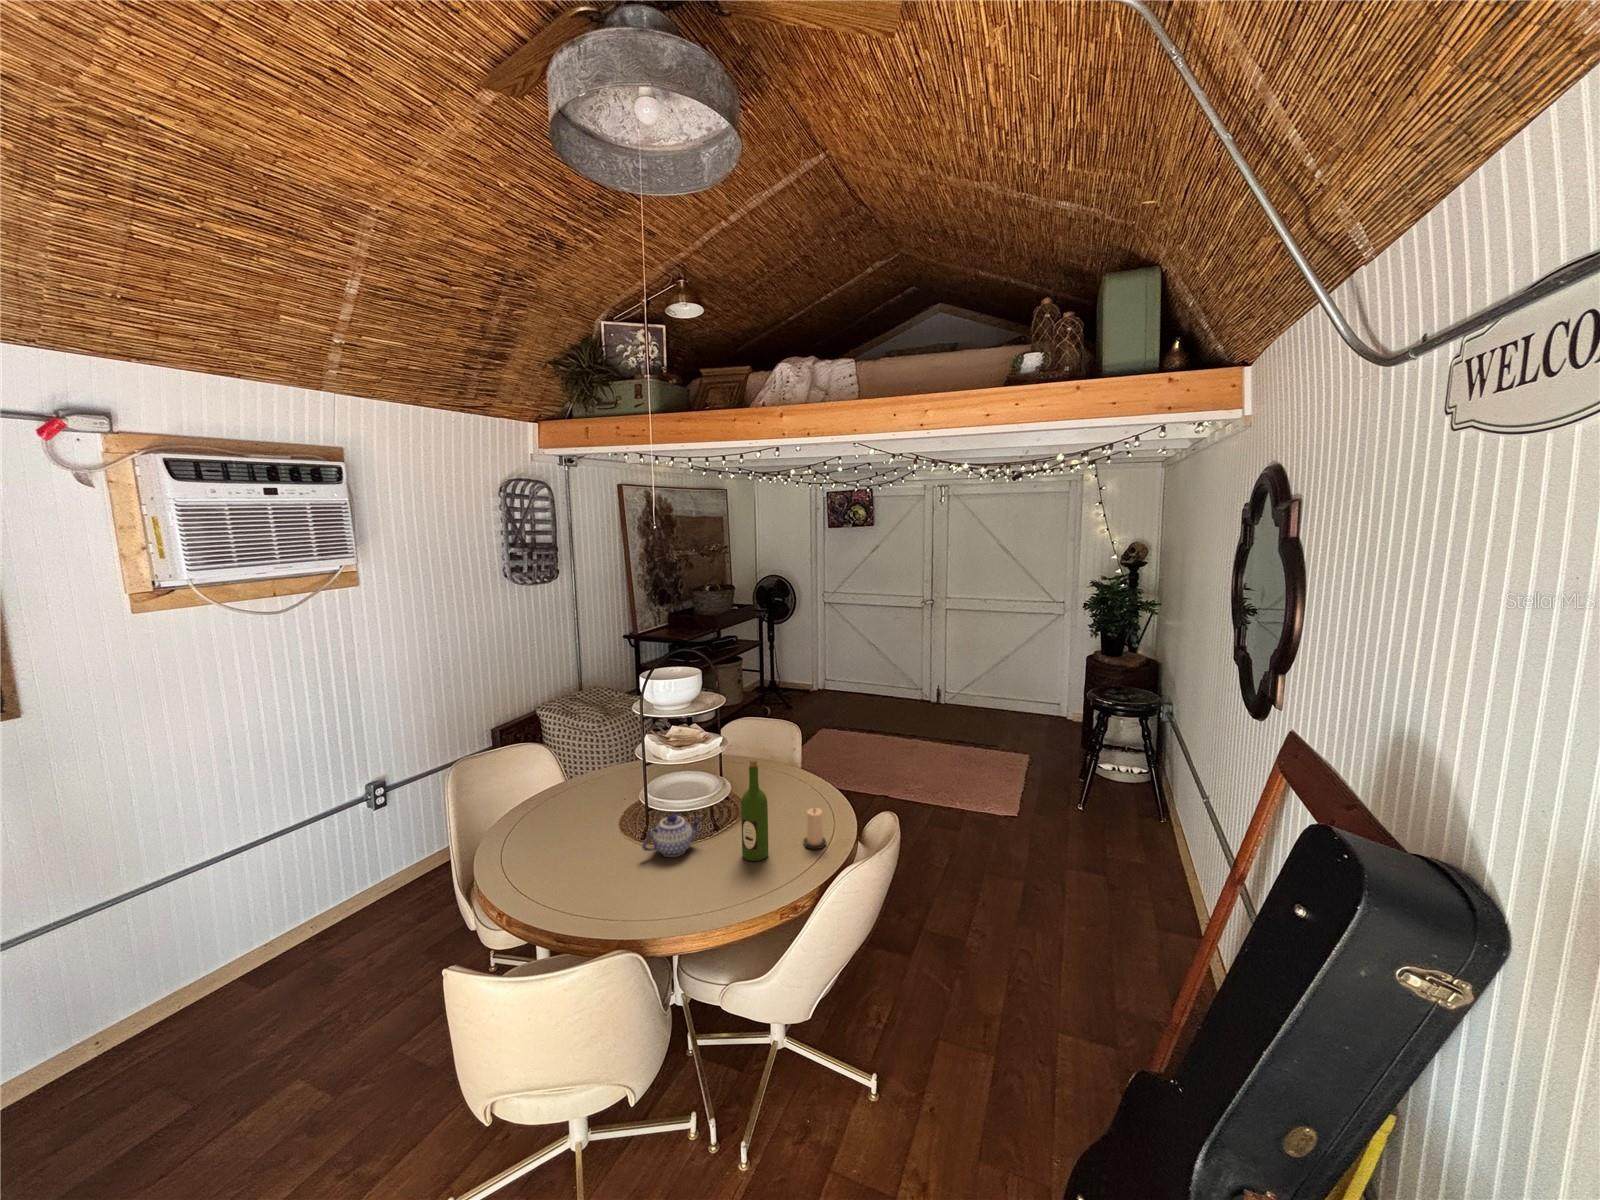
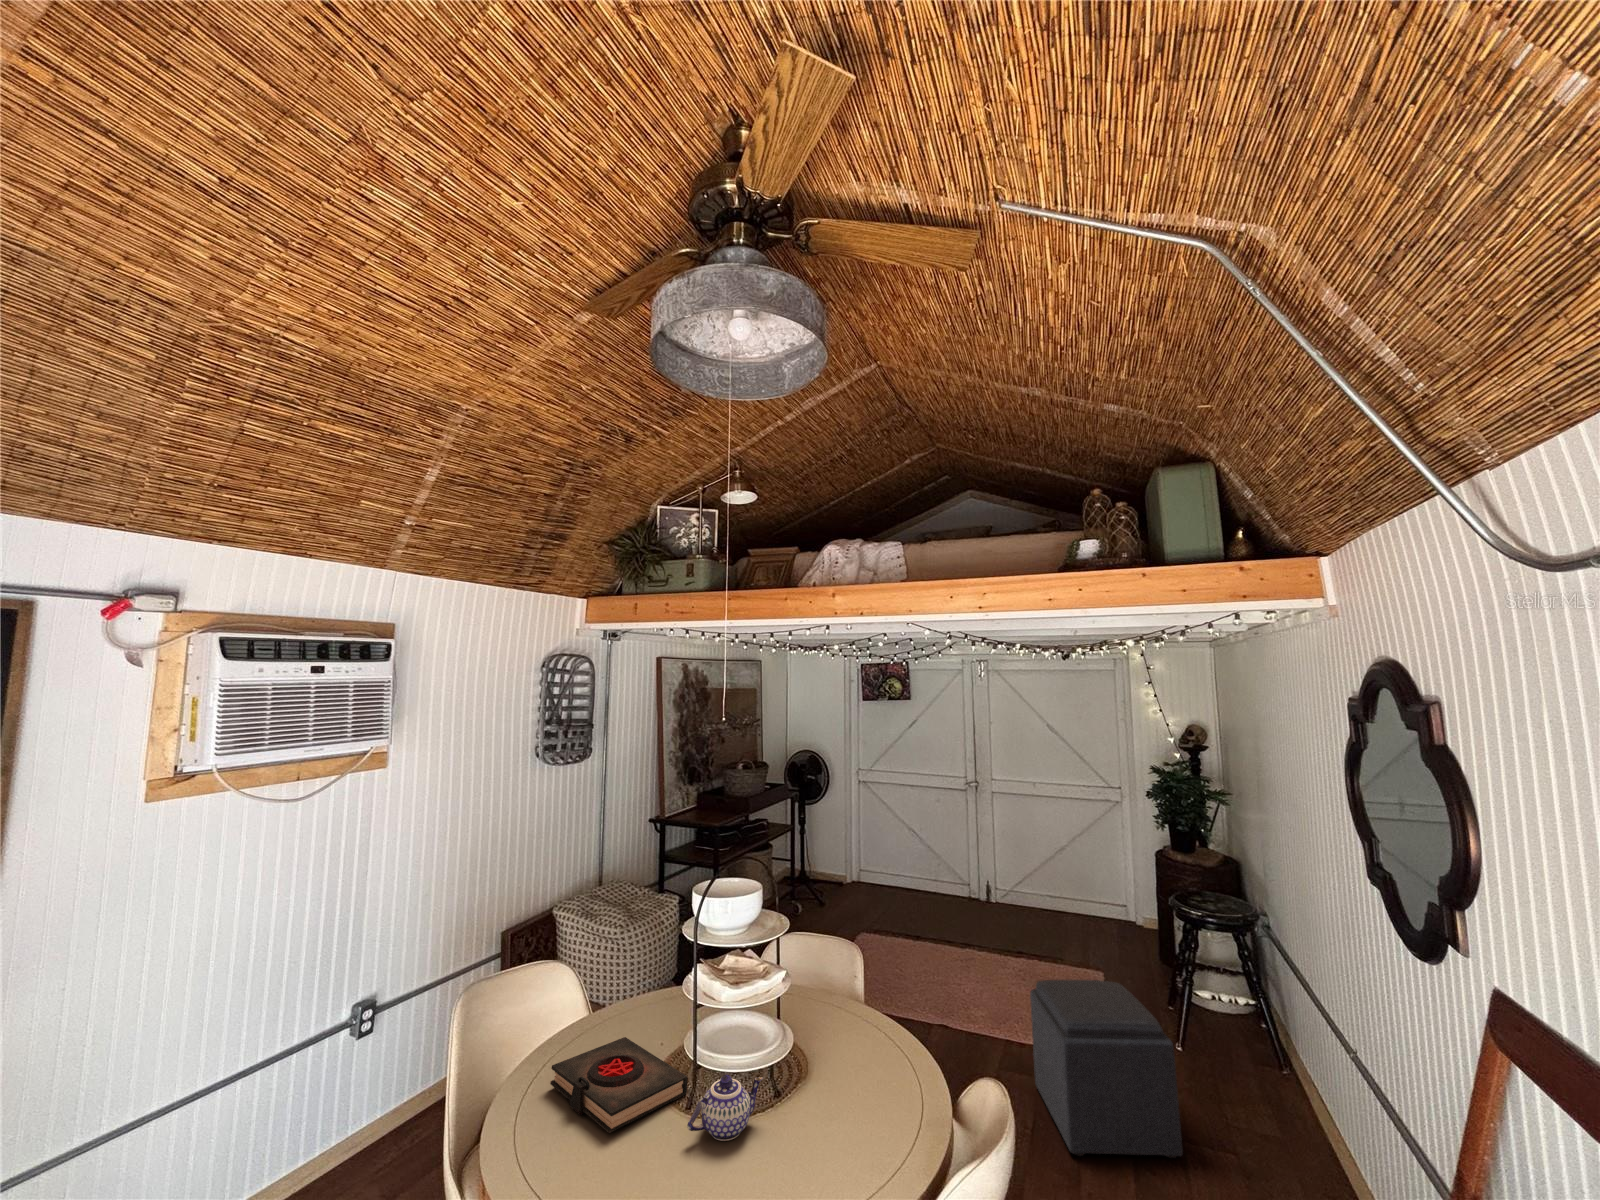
ottoman: none [945,755,1054,877] -> present [1030,980,1183,1158]
wine bottle: present [741,759,768,861] -> none [814,1002,848,1151]
book: none [533,794,644,854] -> present [550,1037,688,1133]
candle: present [803,808,826,849] -> none [890,1070,921,1134]

